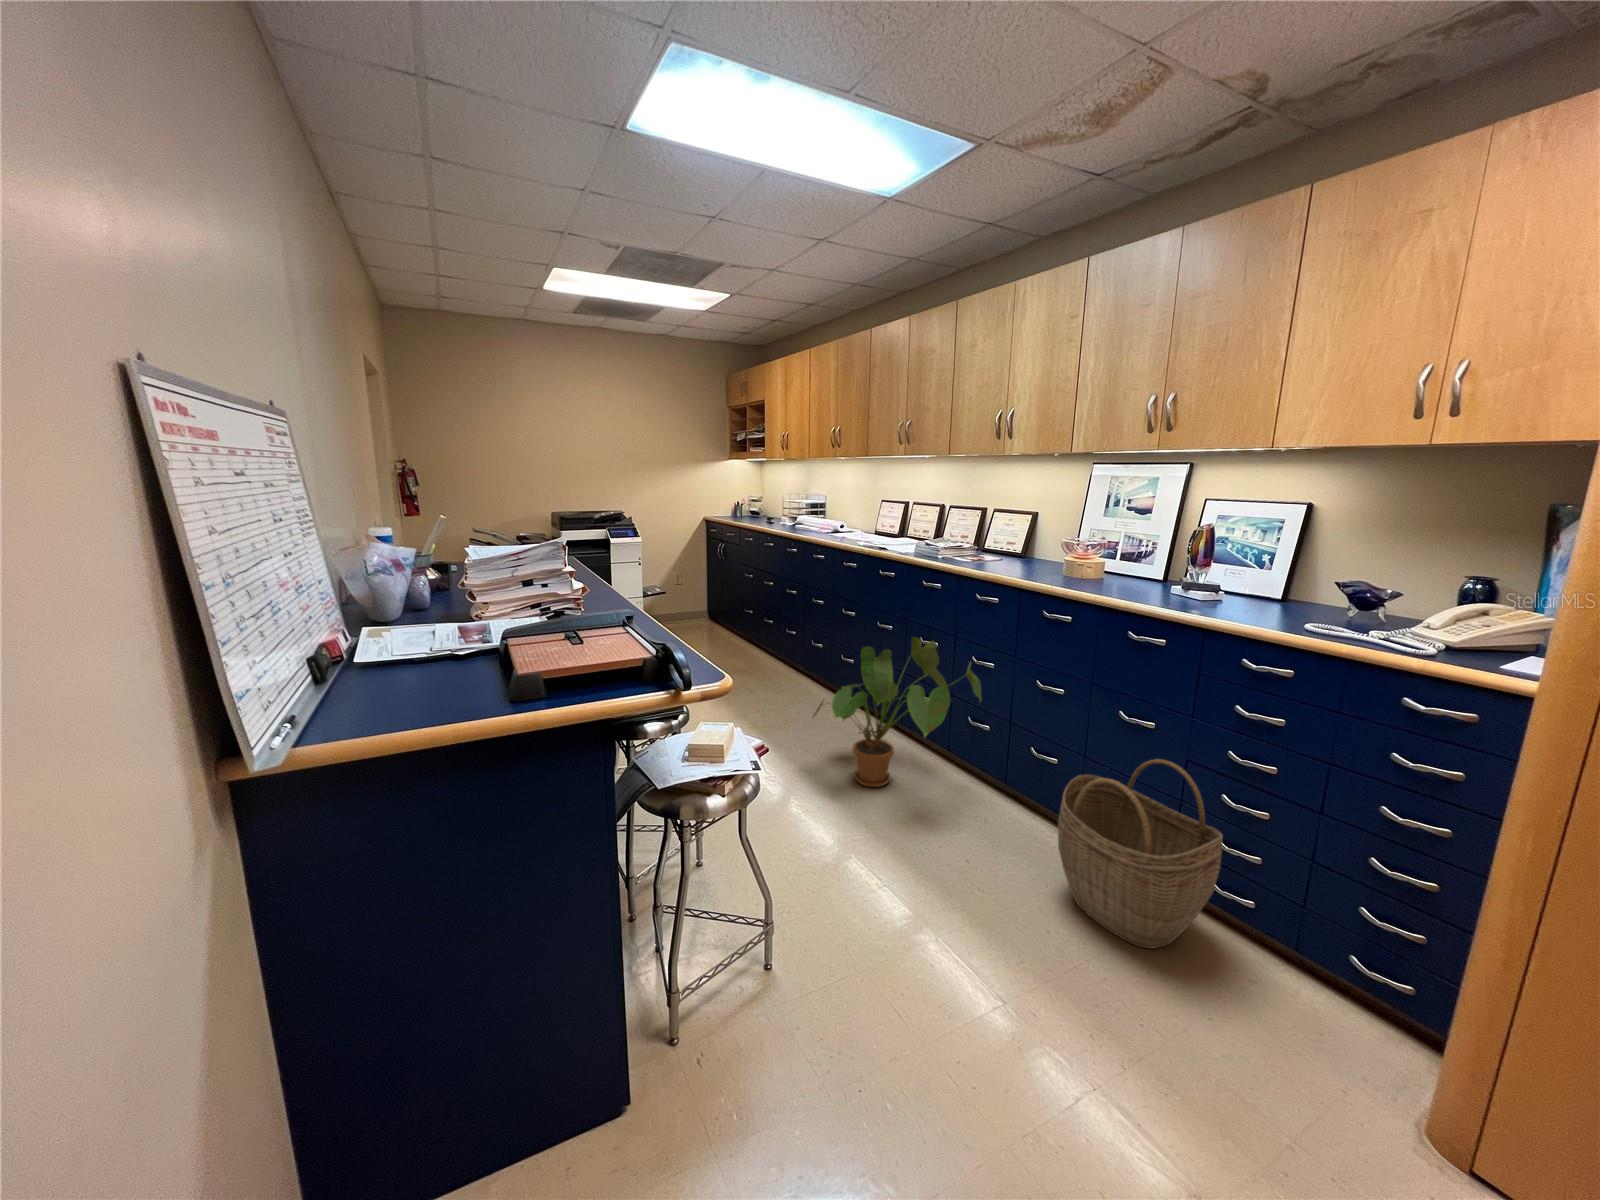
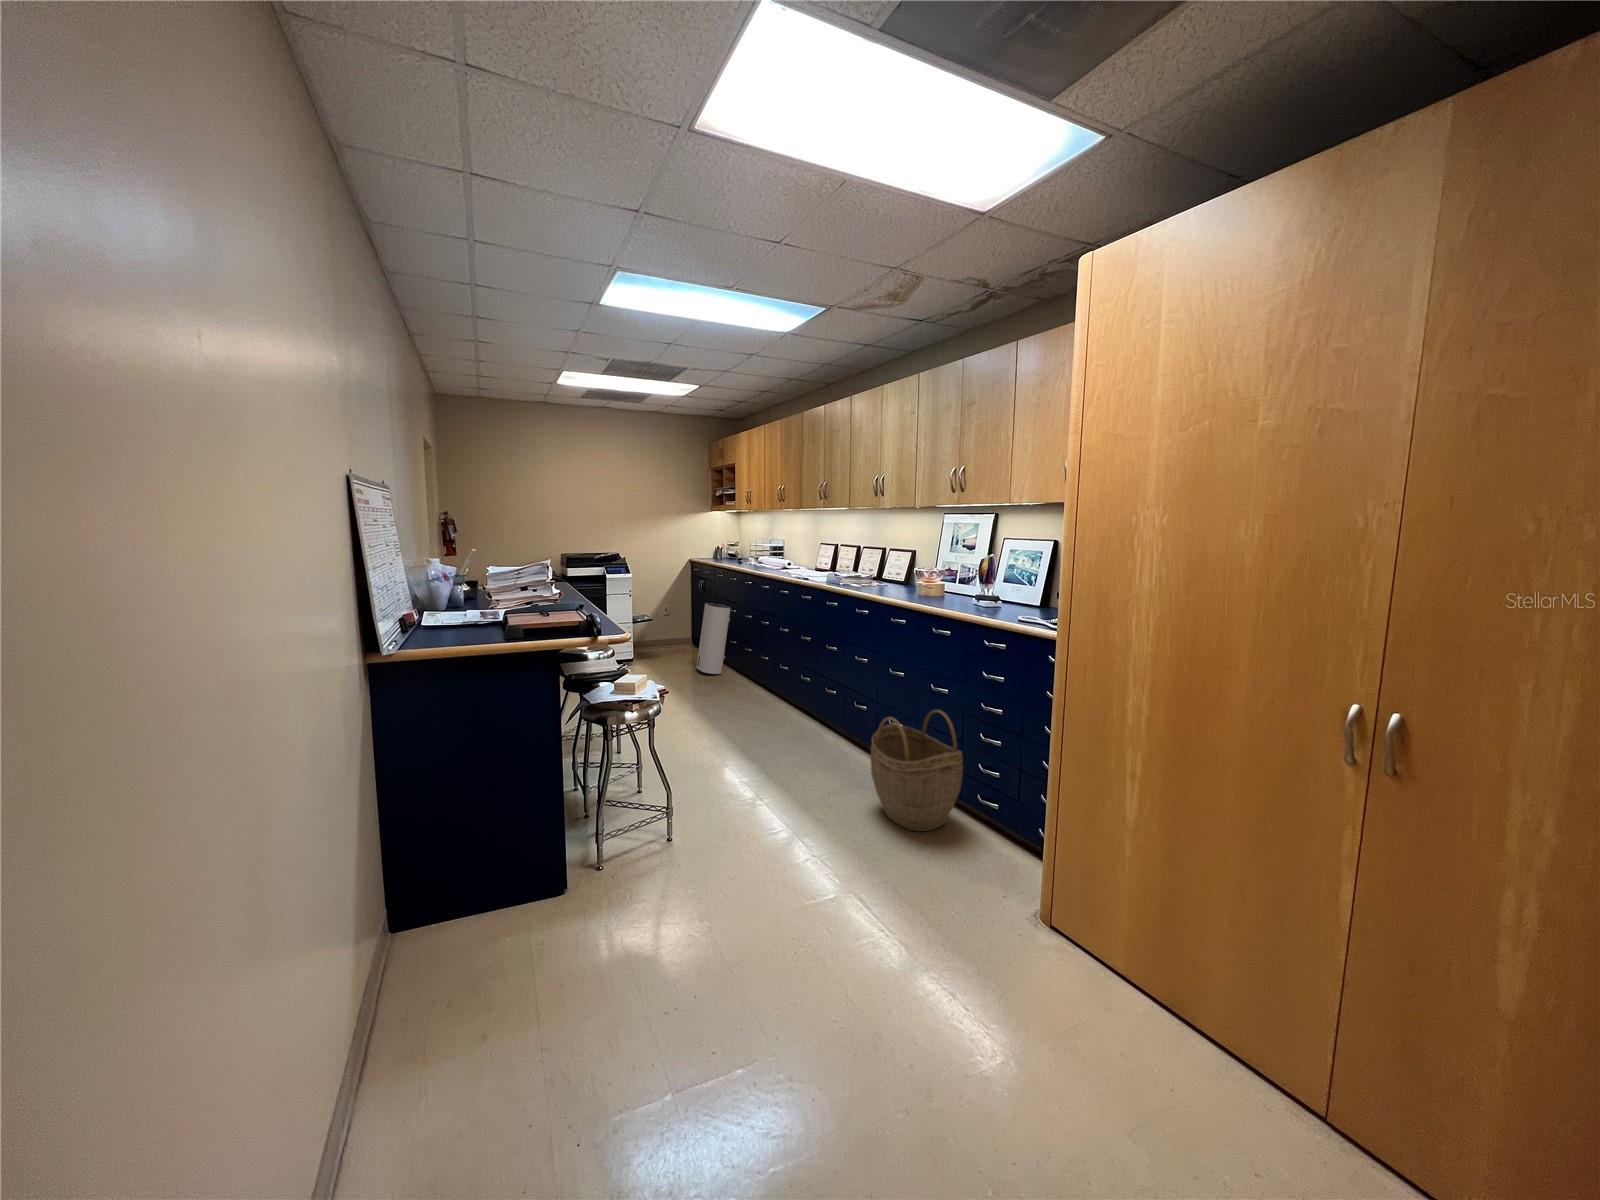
air purifier: none [726,574,769,662] -> present [696,603,730,674]
house plant: present [813,637,982,787] -> none [733,641,853,750]

